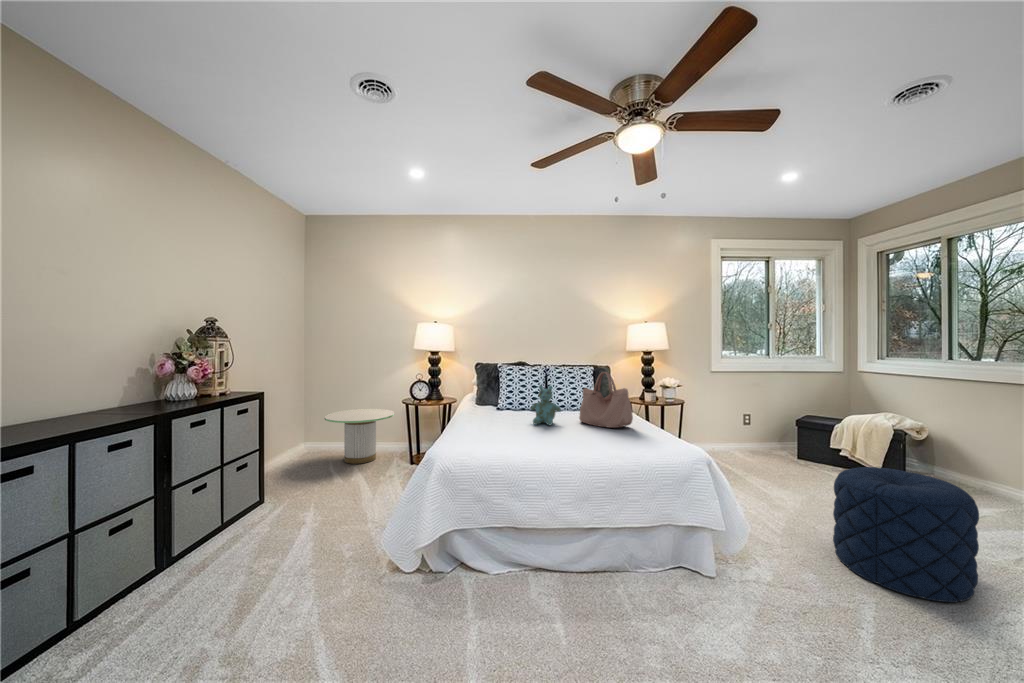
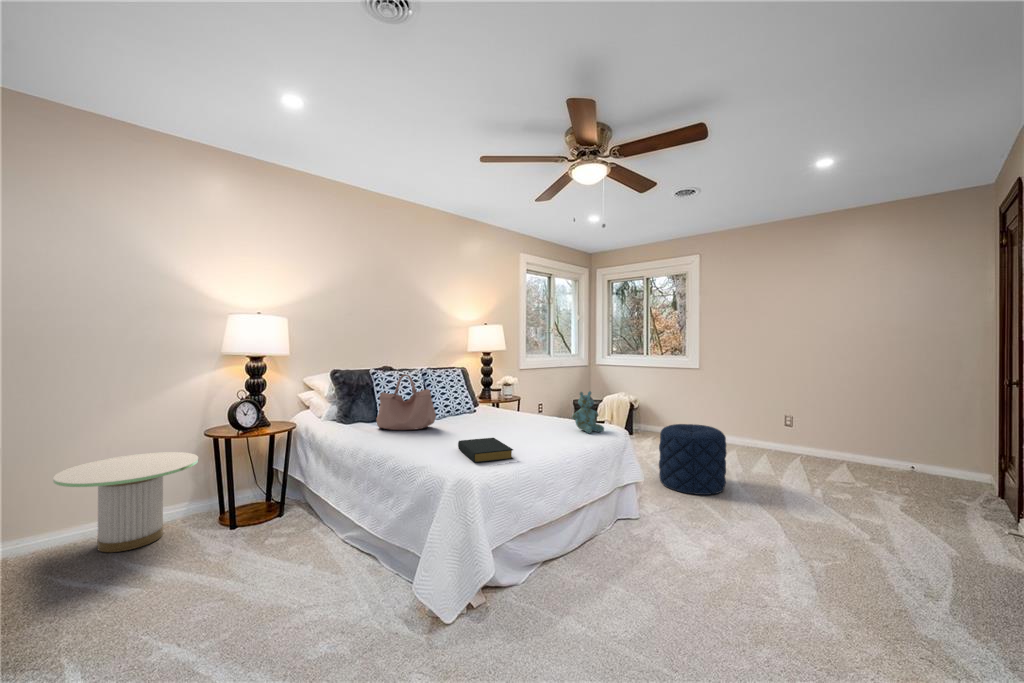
handbag: present [579,372,633,428] -> present [376,374,436,430]
stuffed bear: present [531,385,561,425] -> present [572,391,604,433]
hardback book: none [457,428,514,453] -> present [458,438,513,463]

